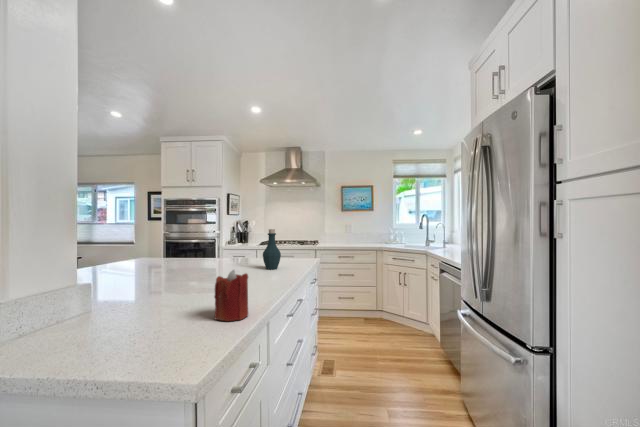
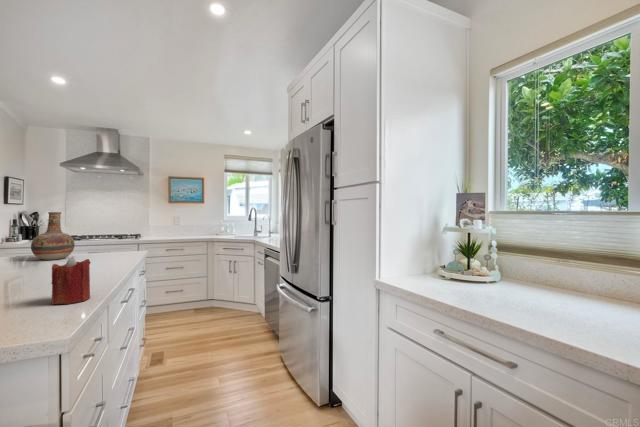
vase: none [232,222,261,263] -> present [31,212,75,260]
bottle: present [263,229,281,269] -> none [81,221,105,263]

